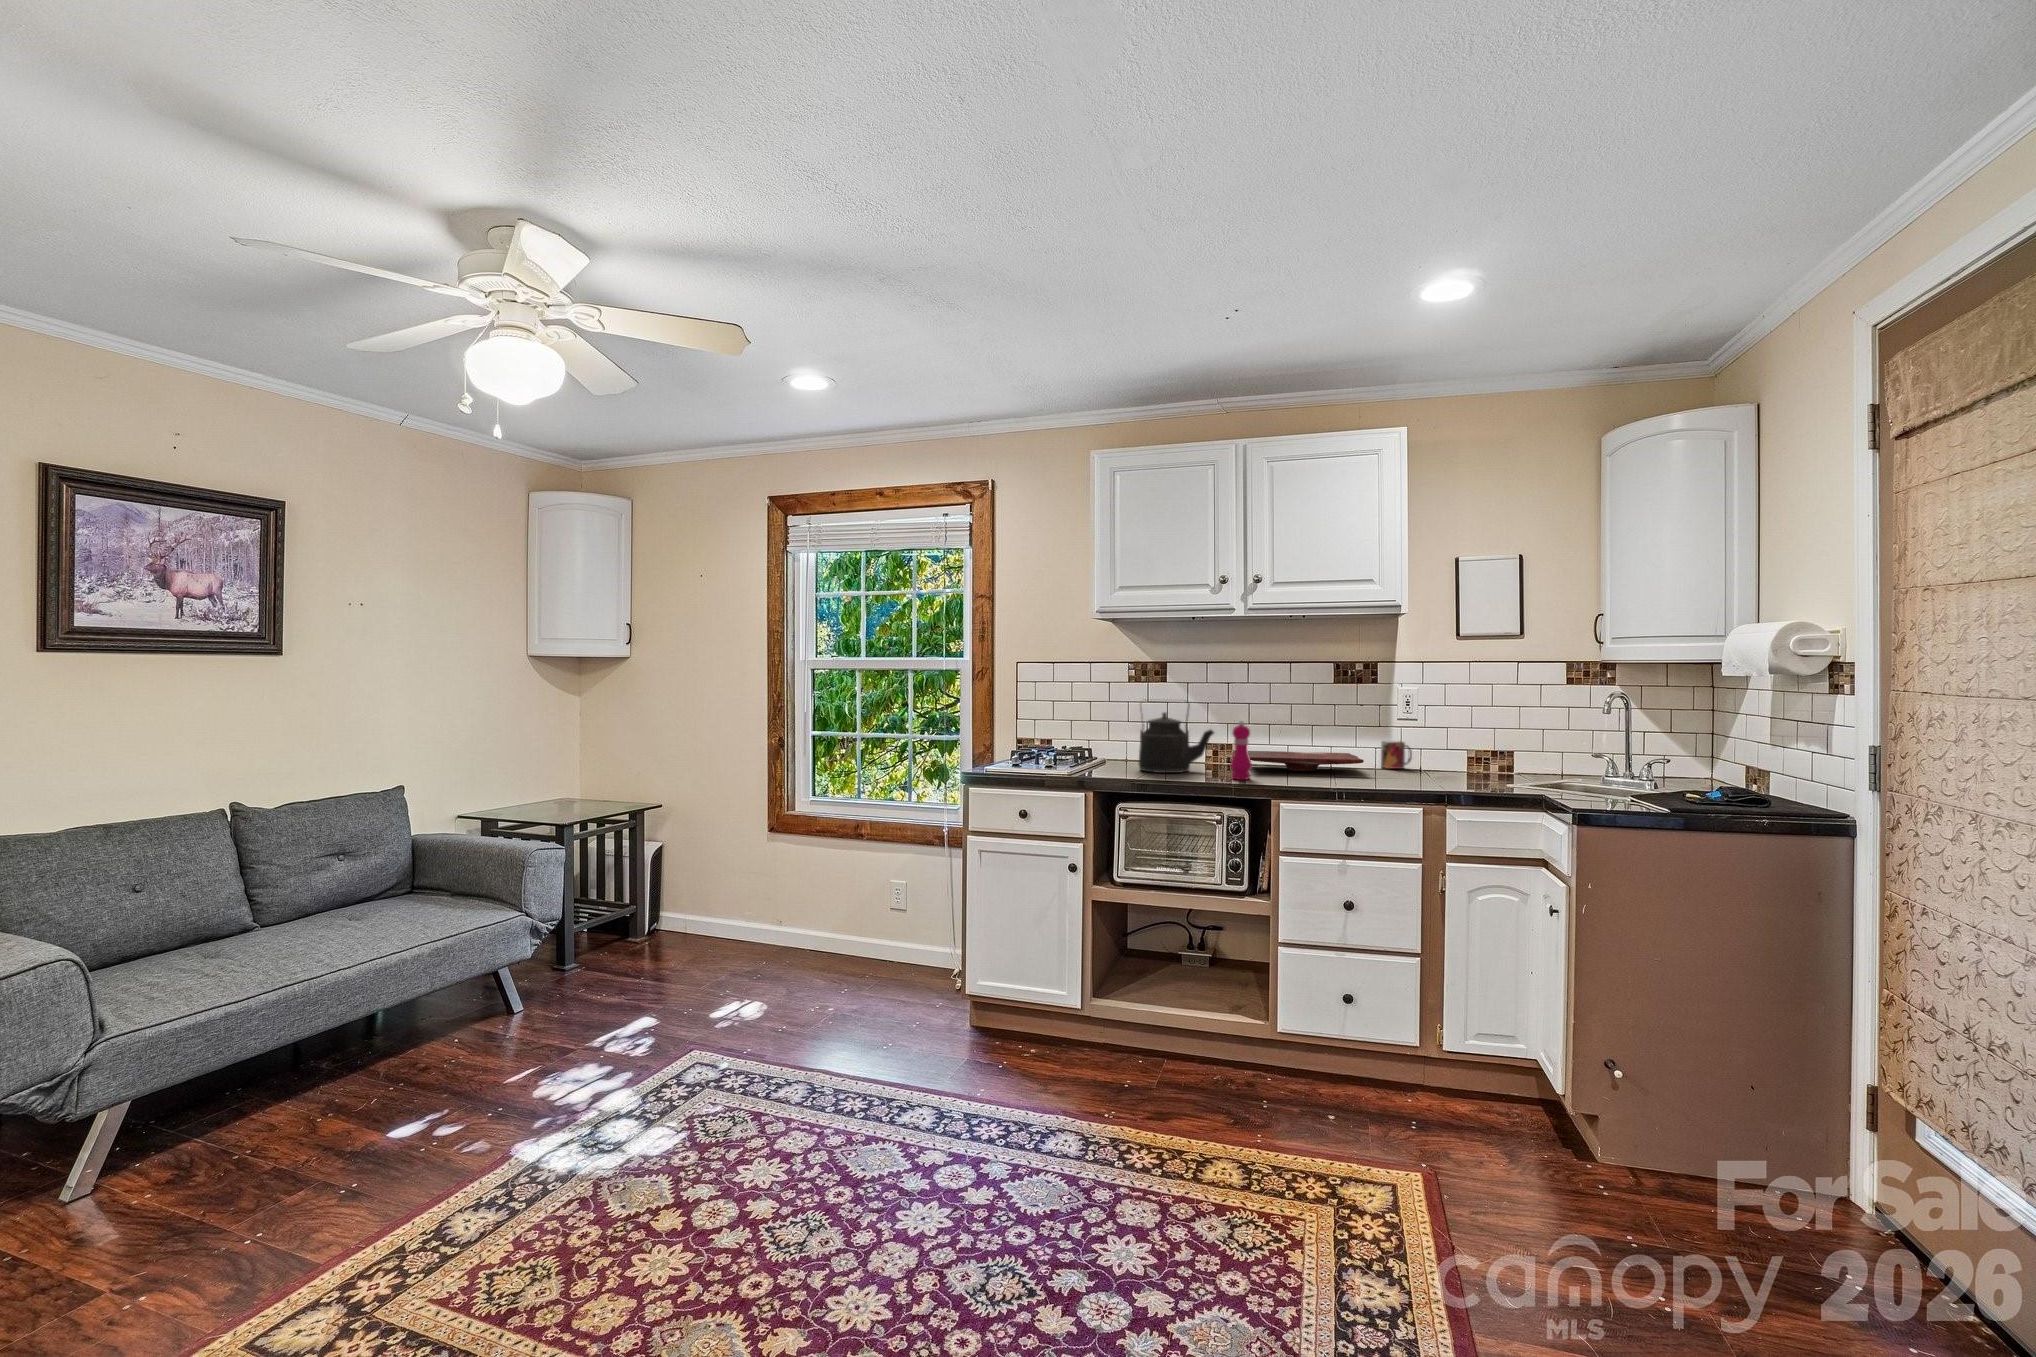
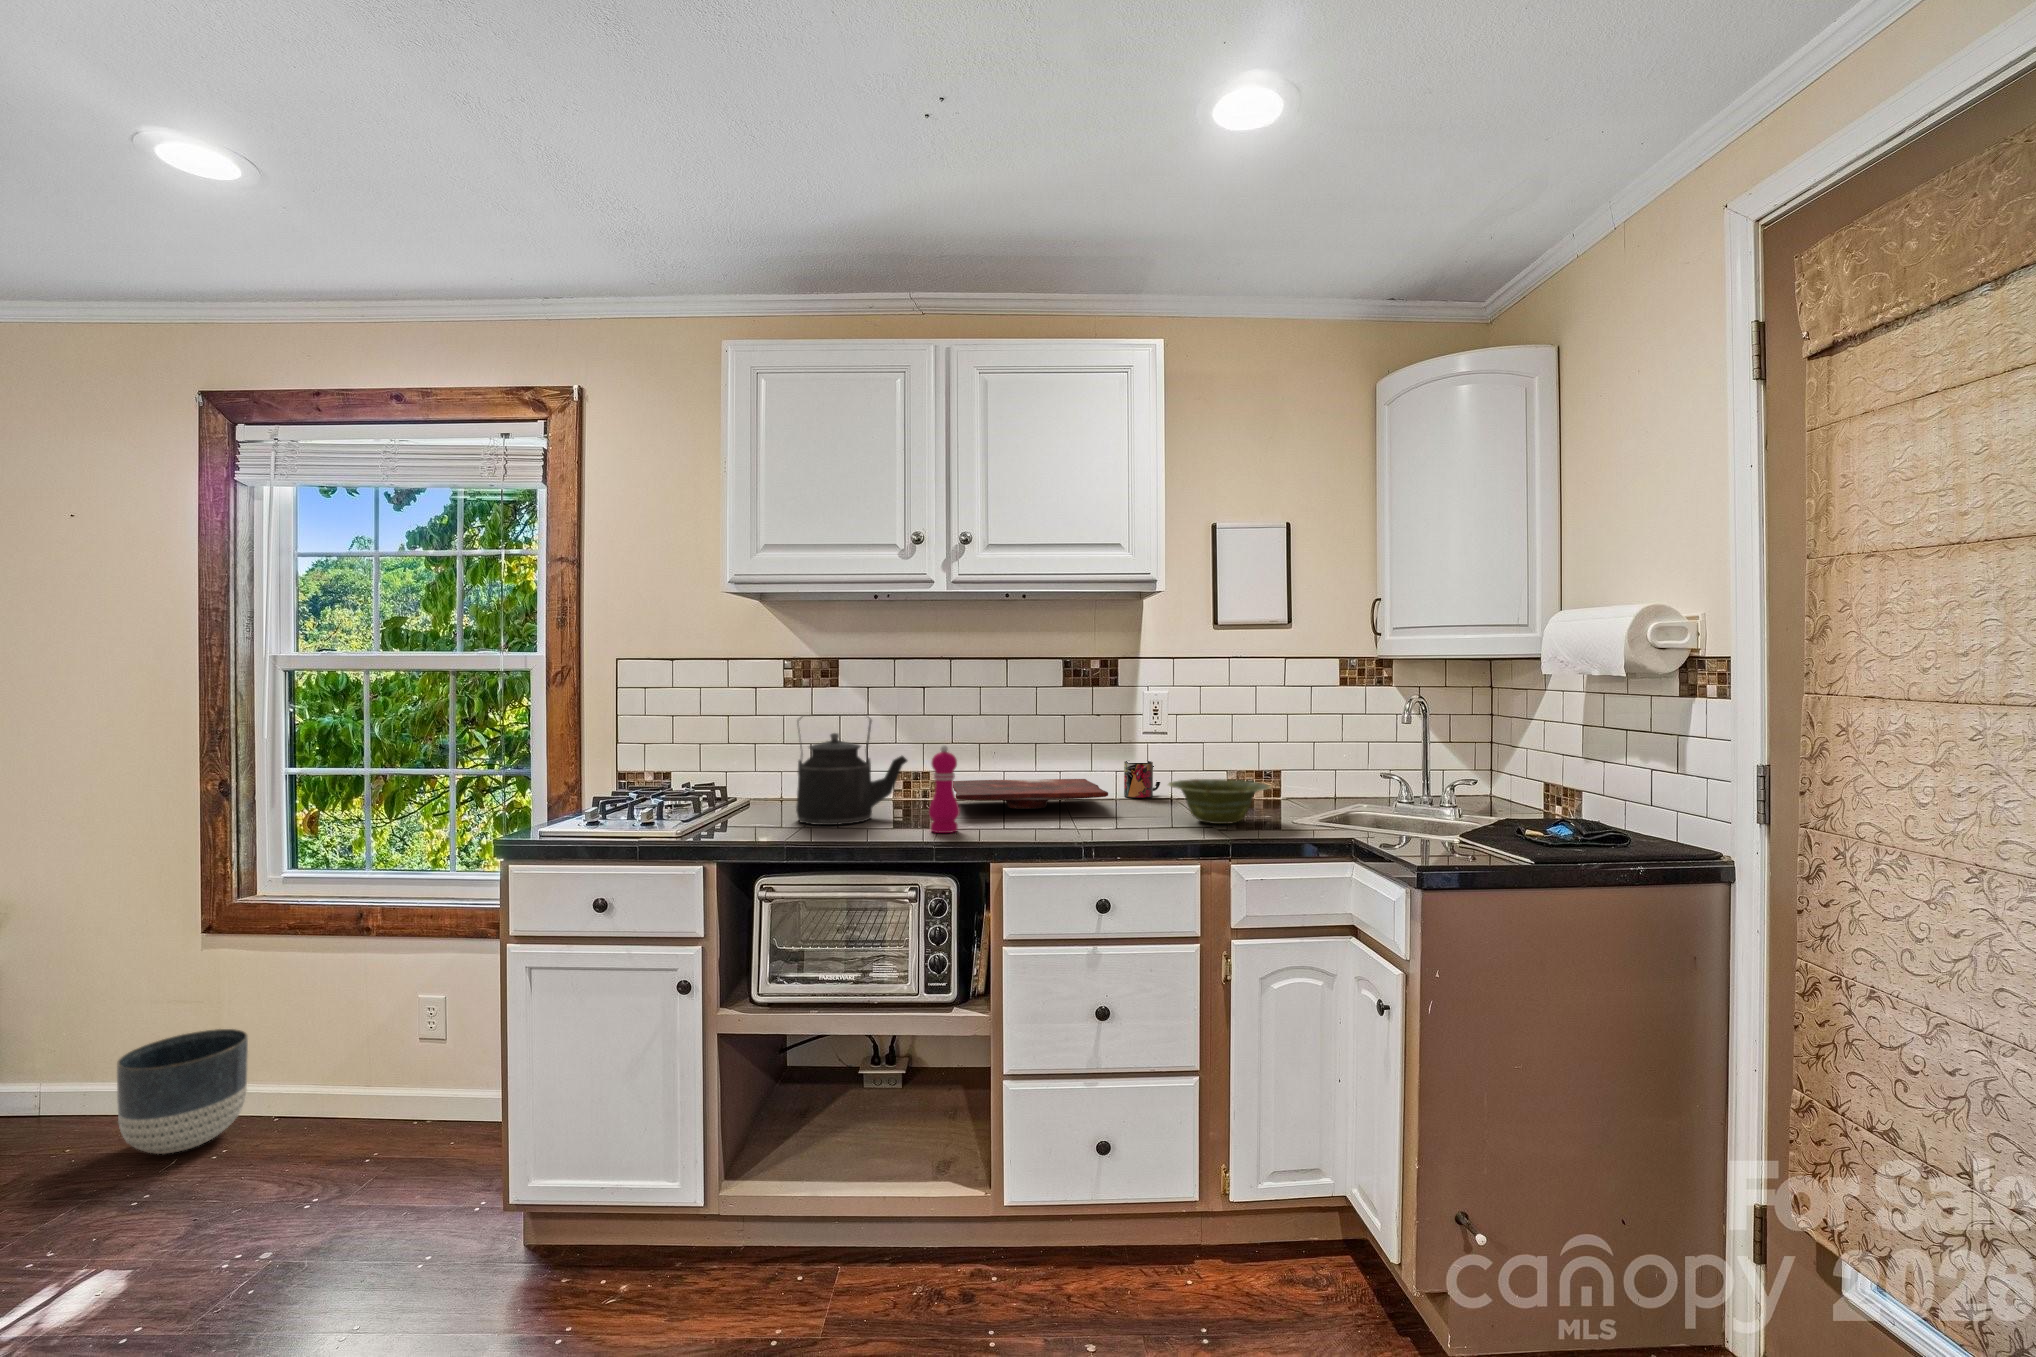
dish: none [1408,753,1492,784] -> present [1168,779,1270,824]
planter: none [737,890,797,957] -> present [117,1029,248,1154]

